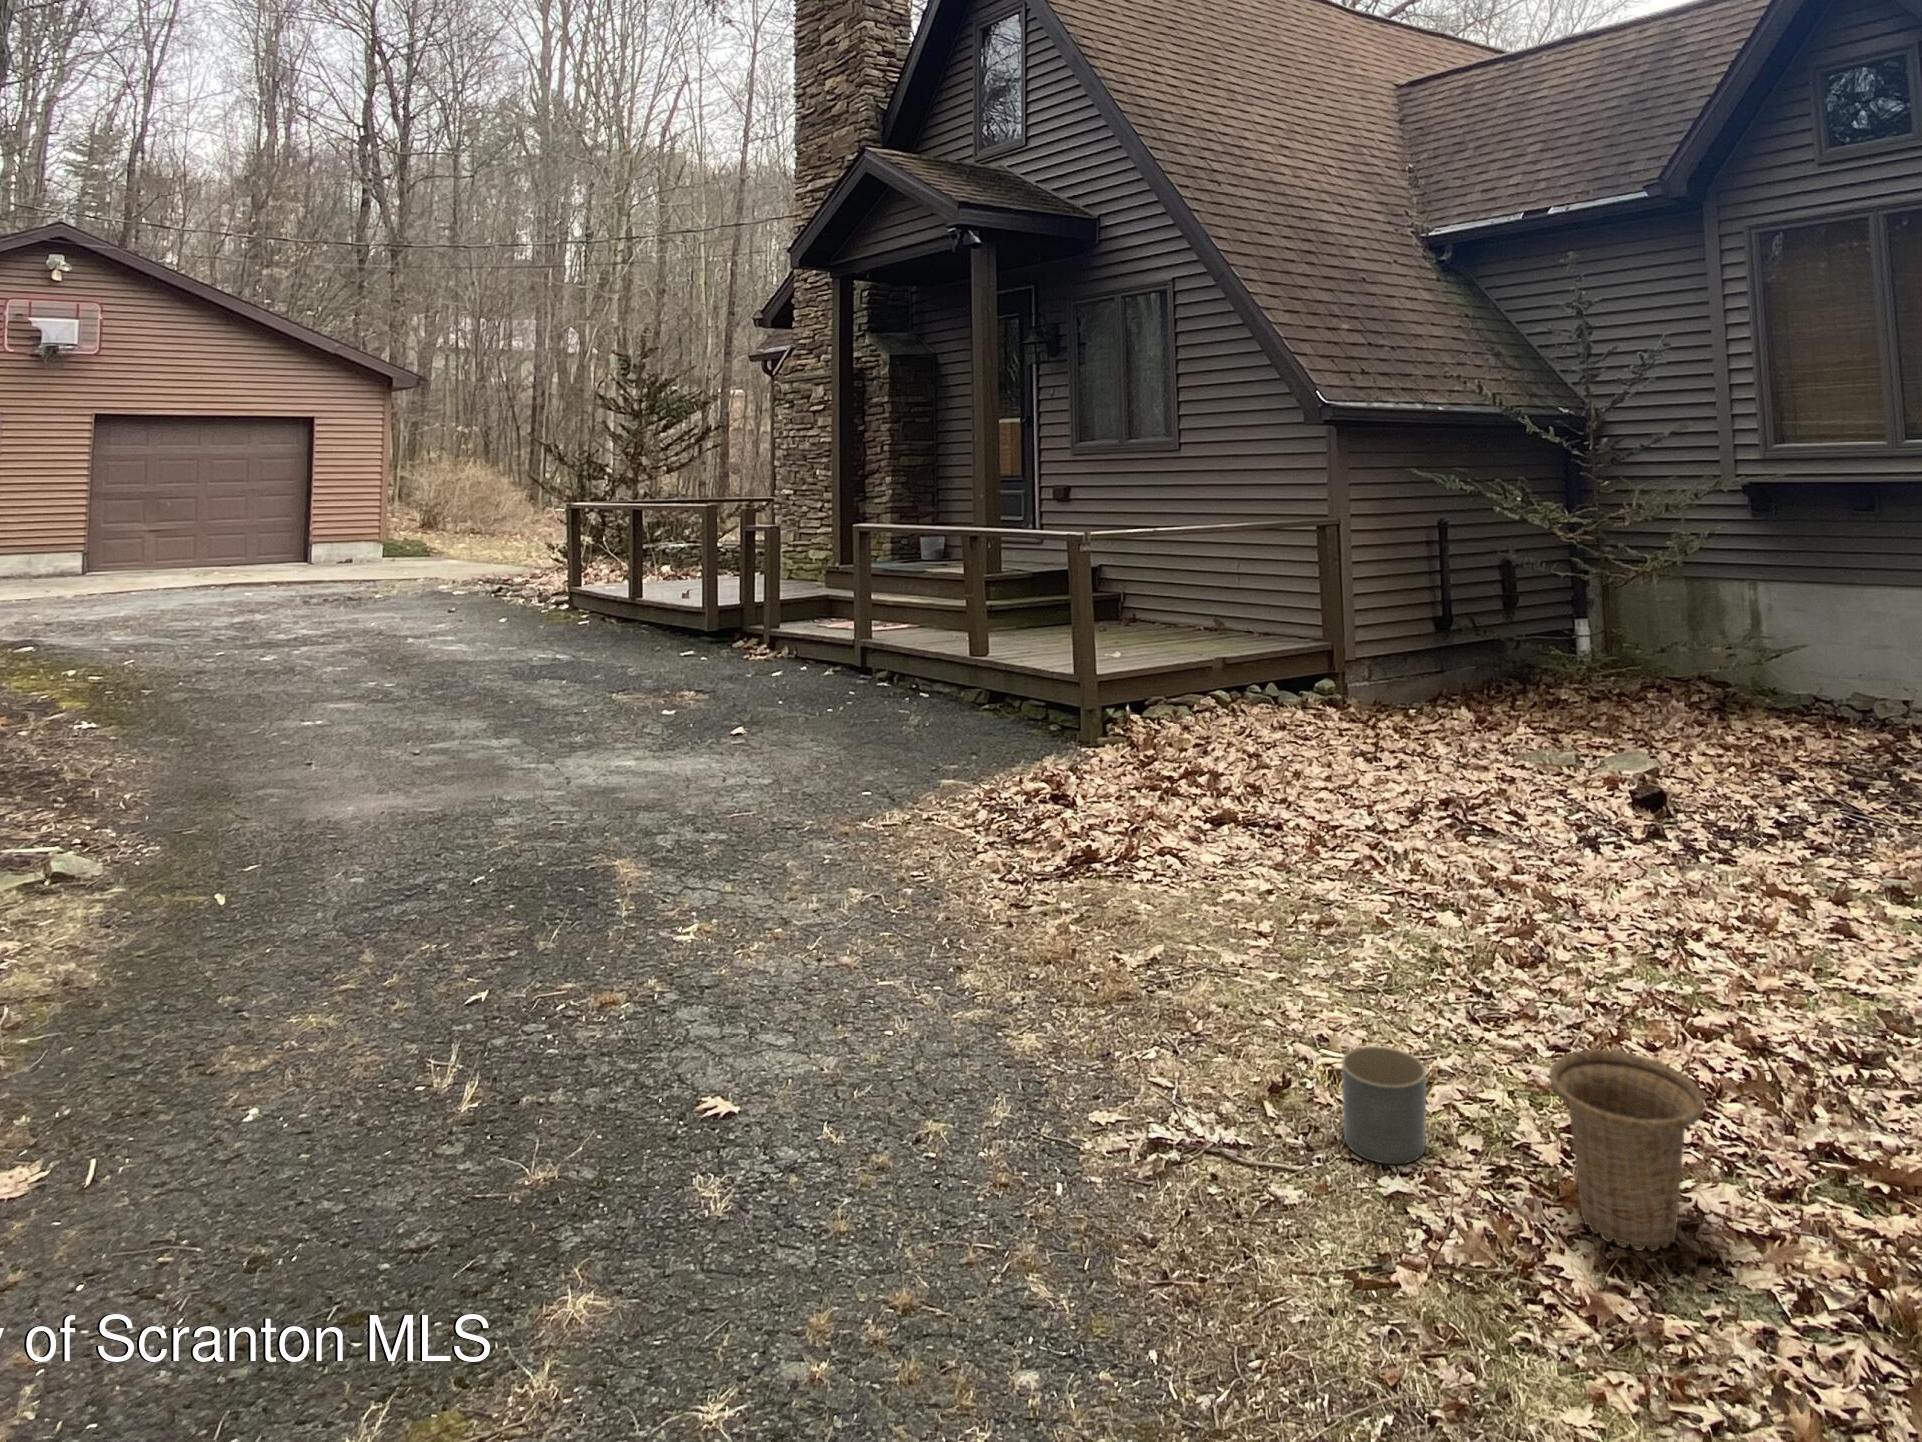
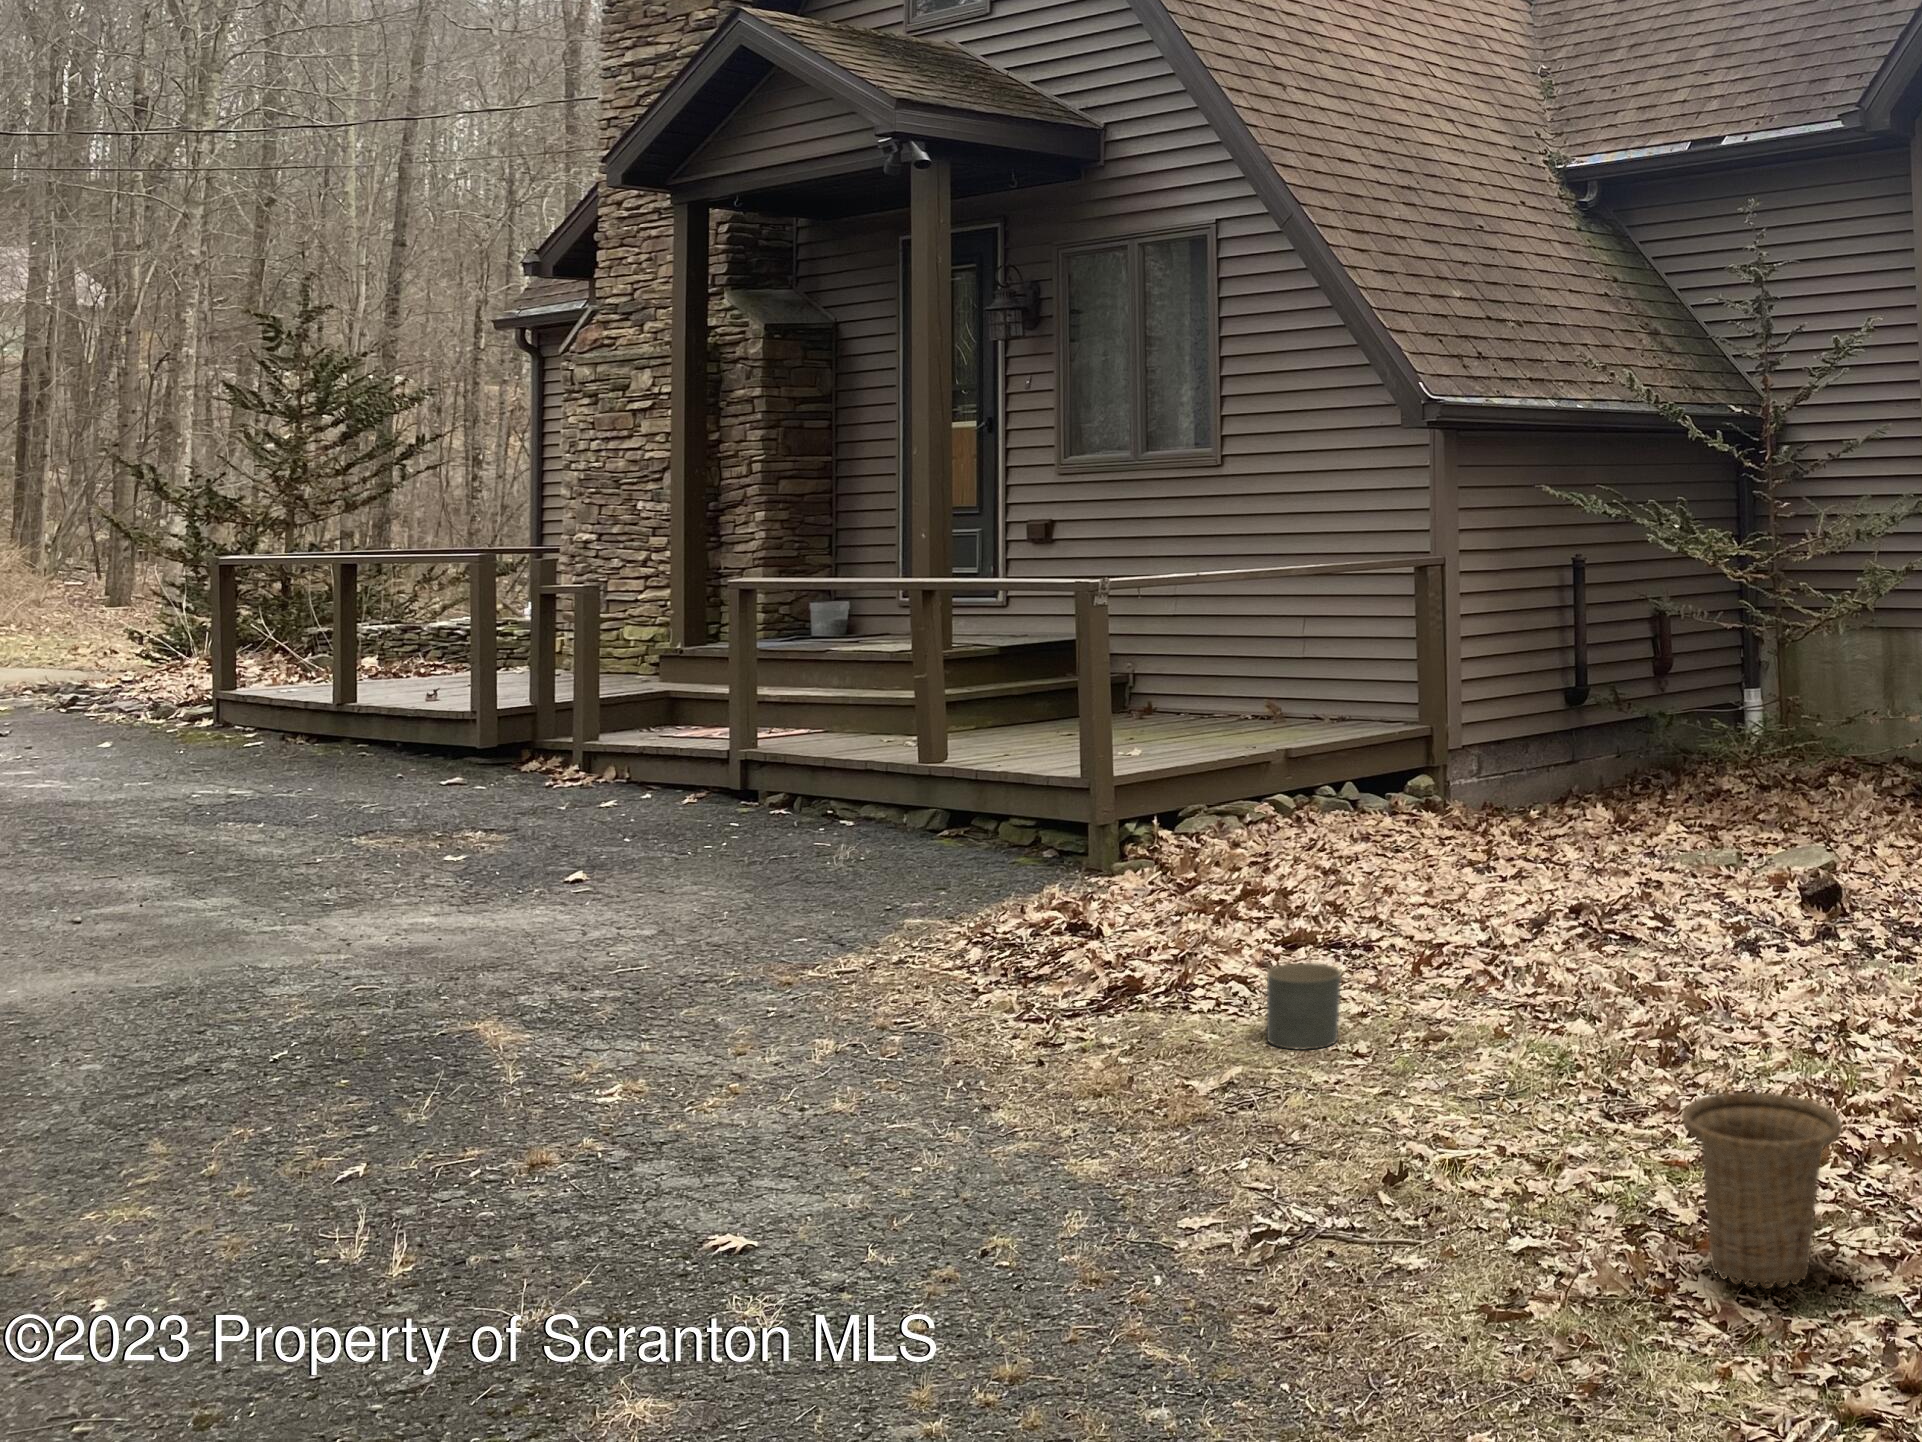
planter: present [1342,1046,1426,1164] -> present [1267,963,1341,1050]

